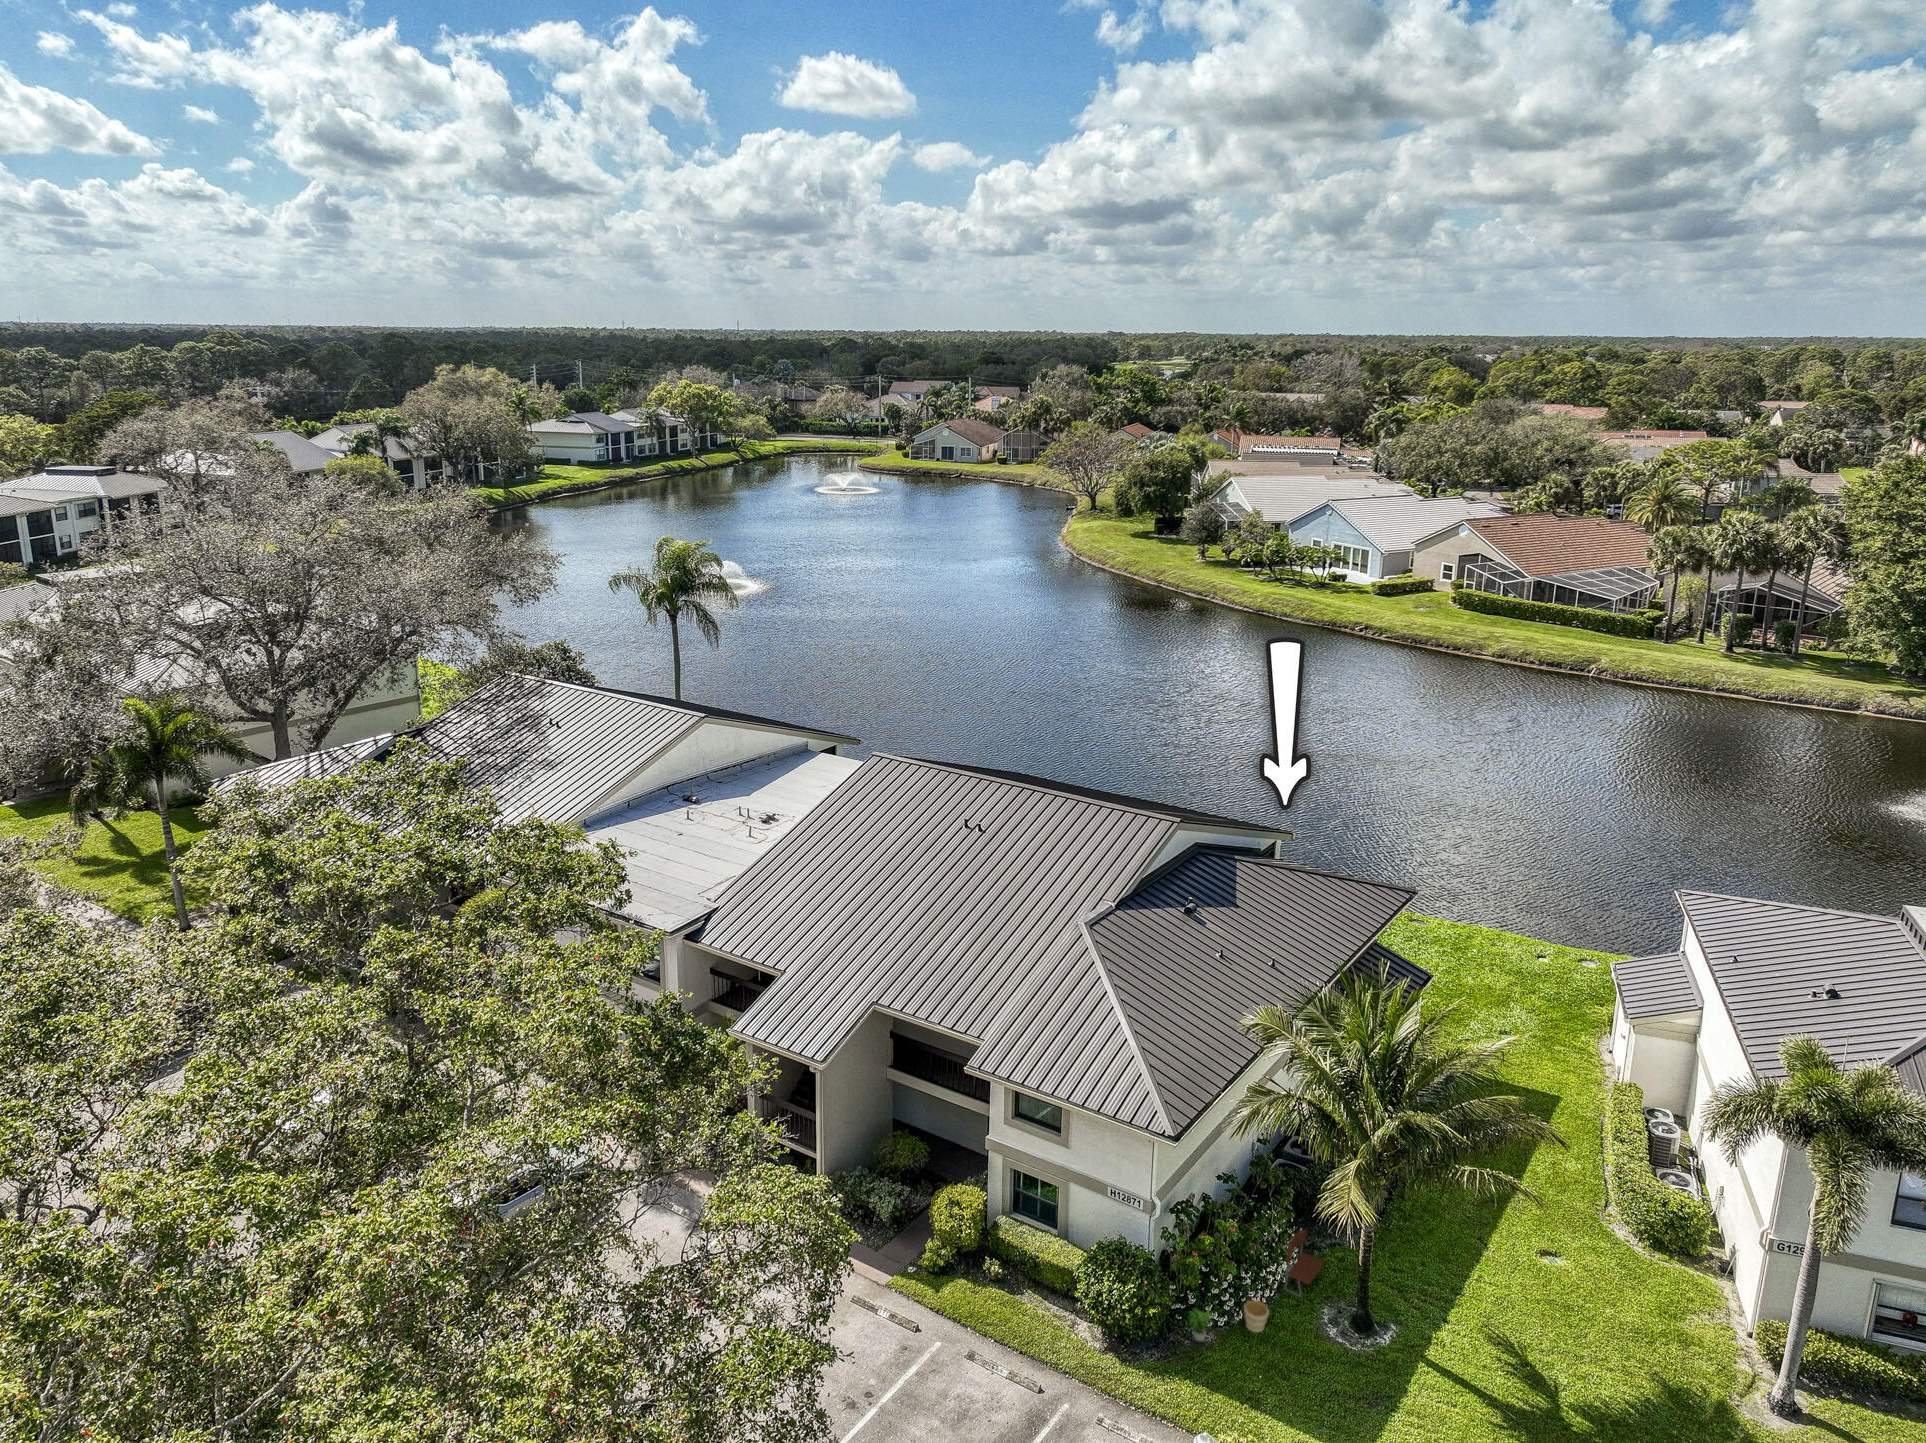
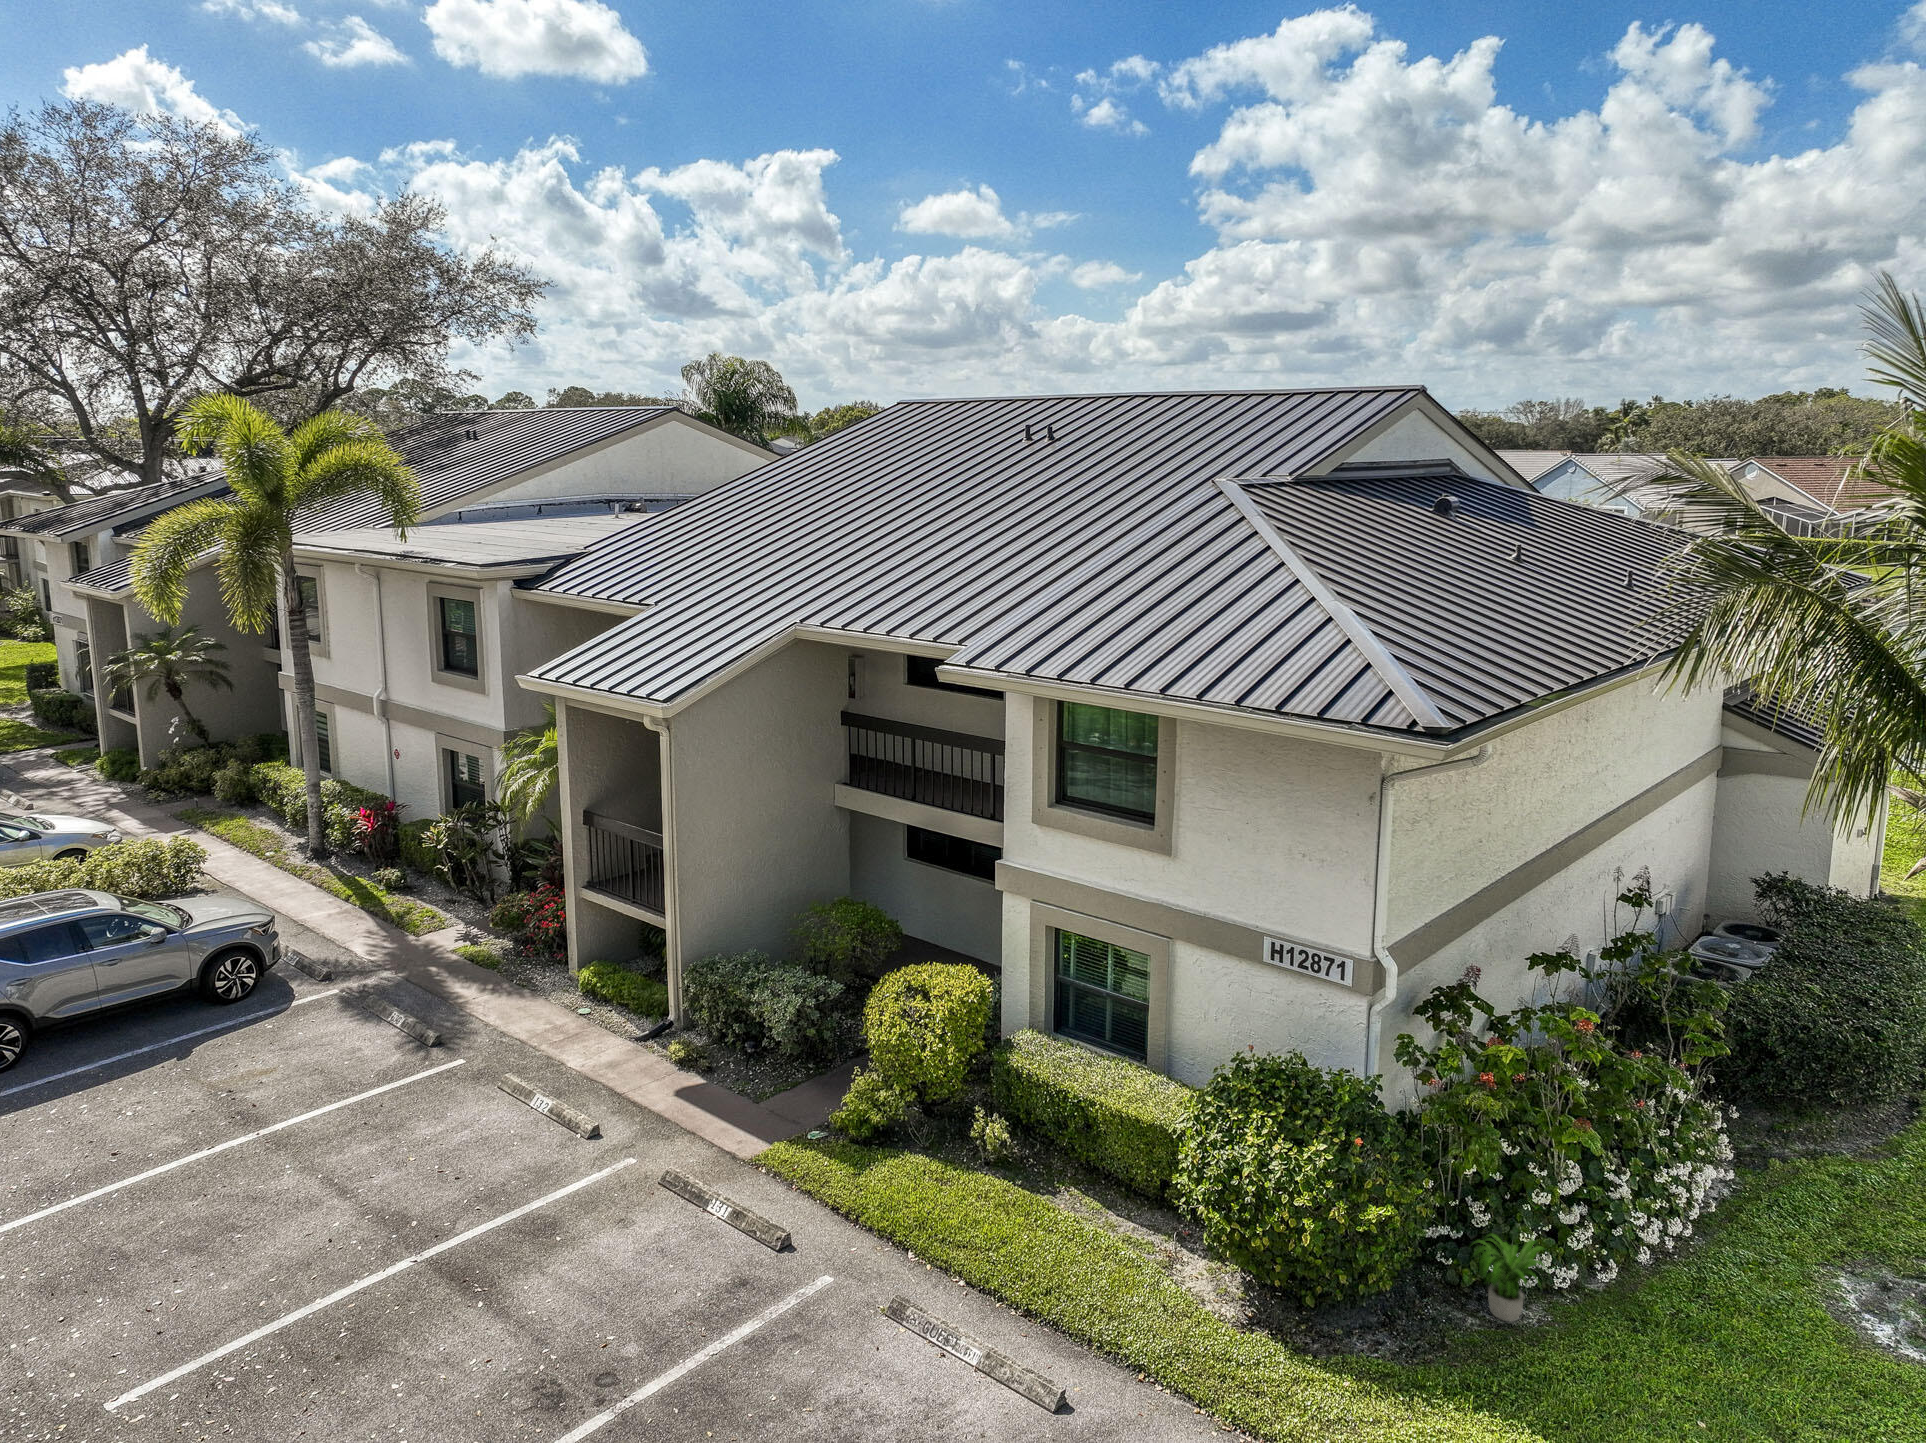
bench: present [1285,1230,1324,1297] -> none [1710,1088,1813,1247]
wooden bucket: present [1244,1300,1269,1333] -> none [1623,1231,1699,1314]

